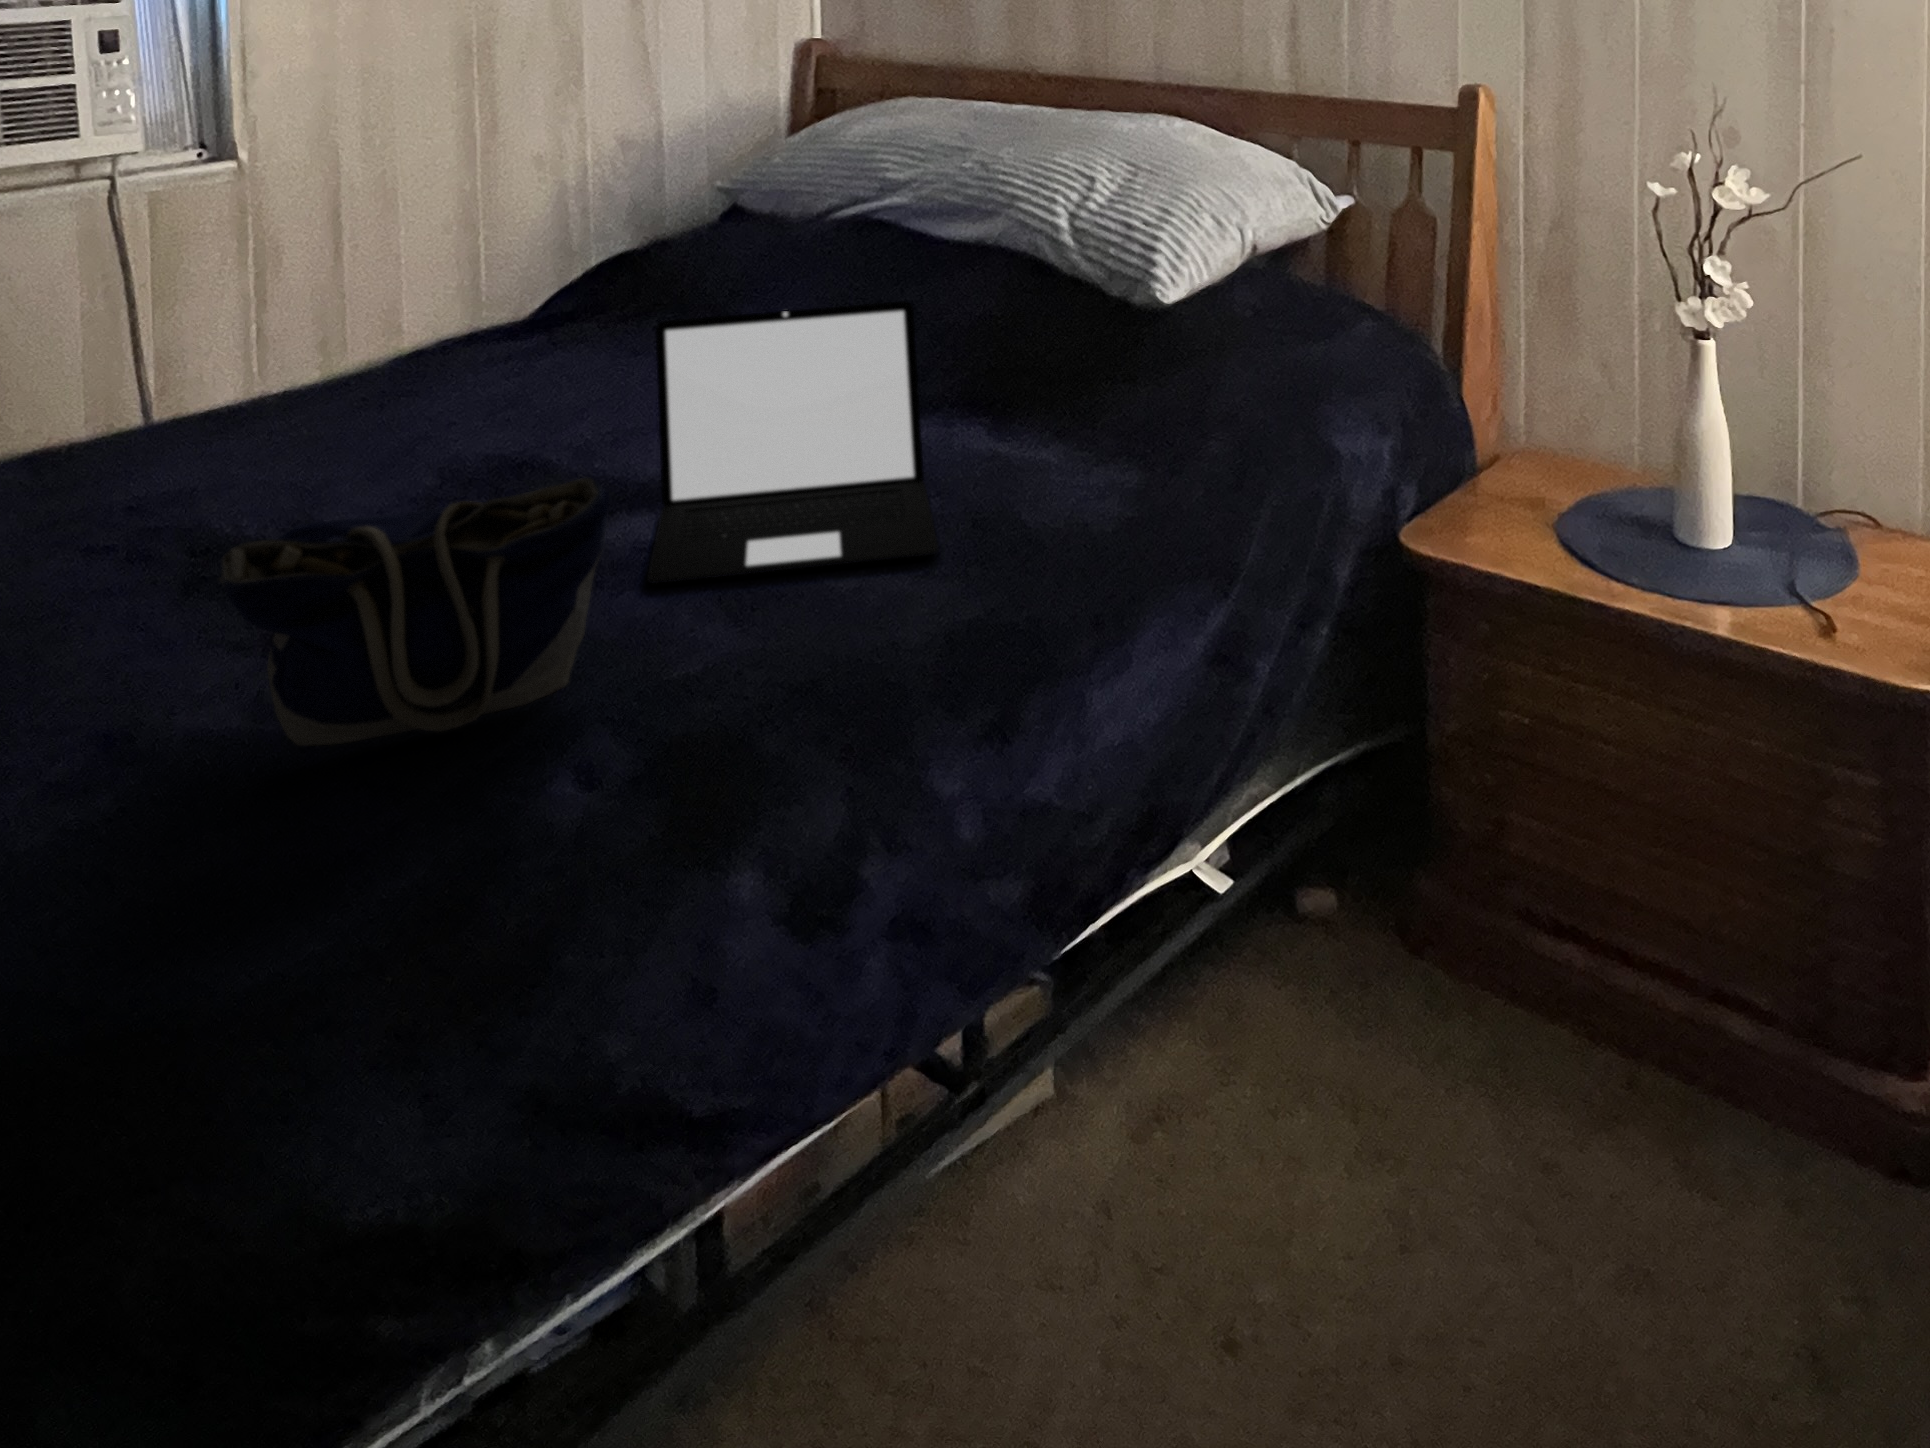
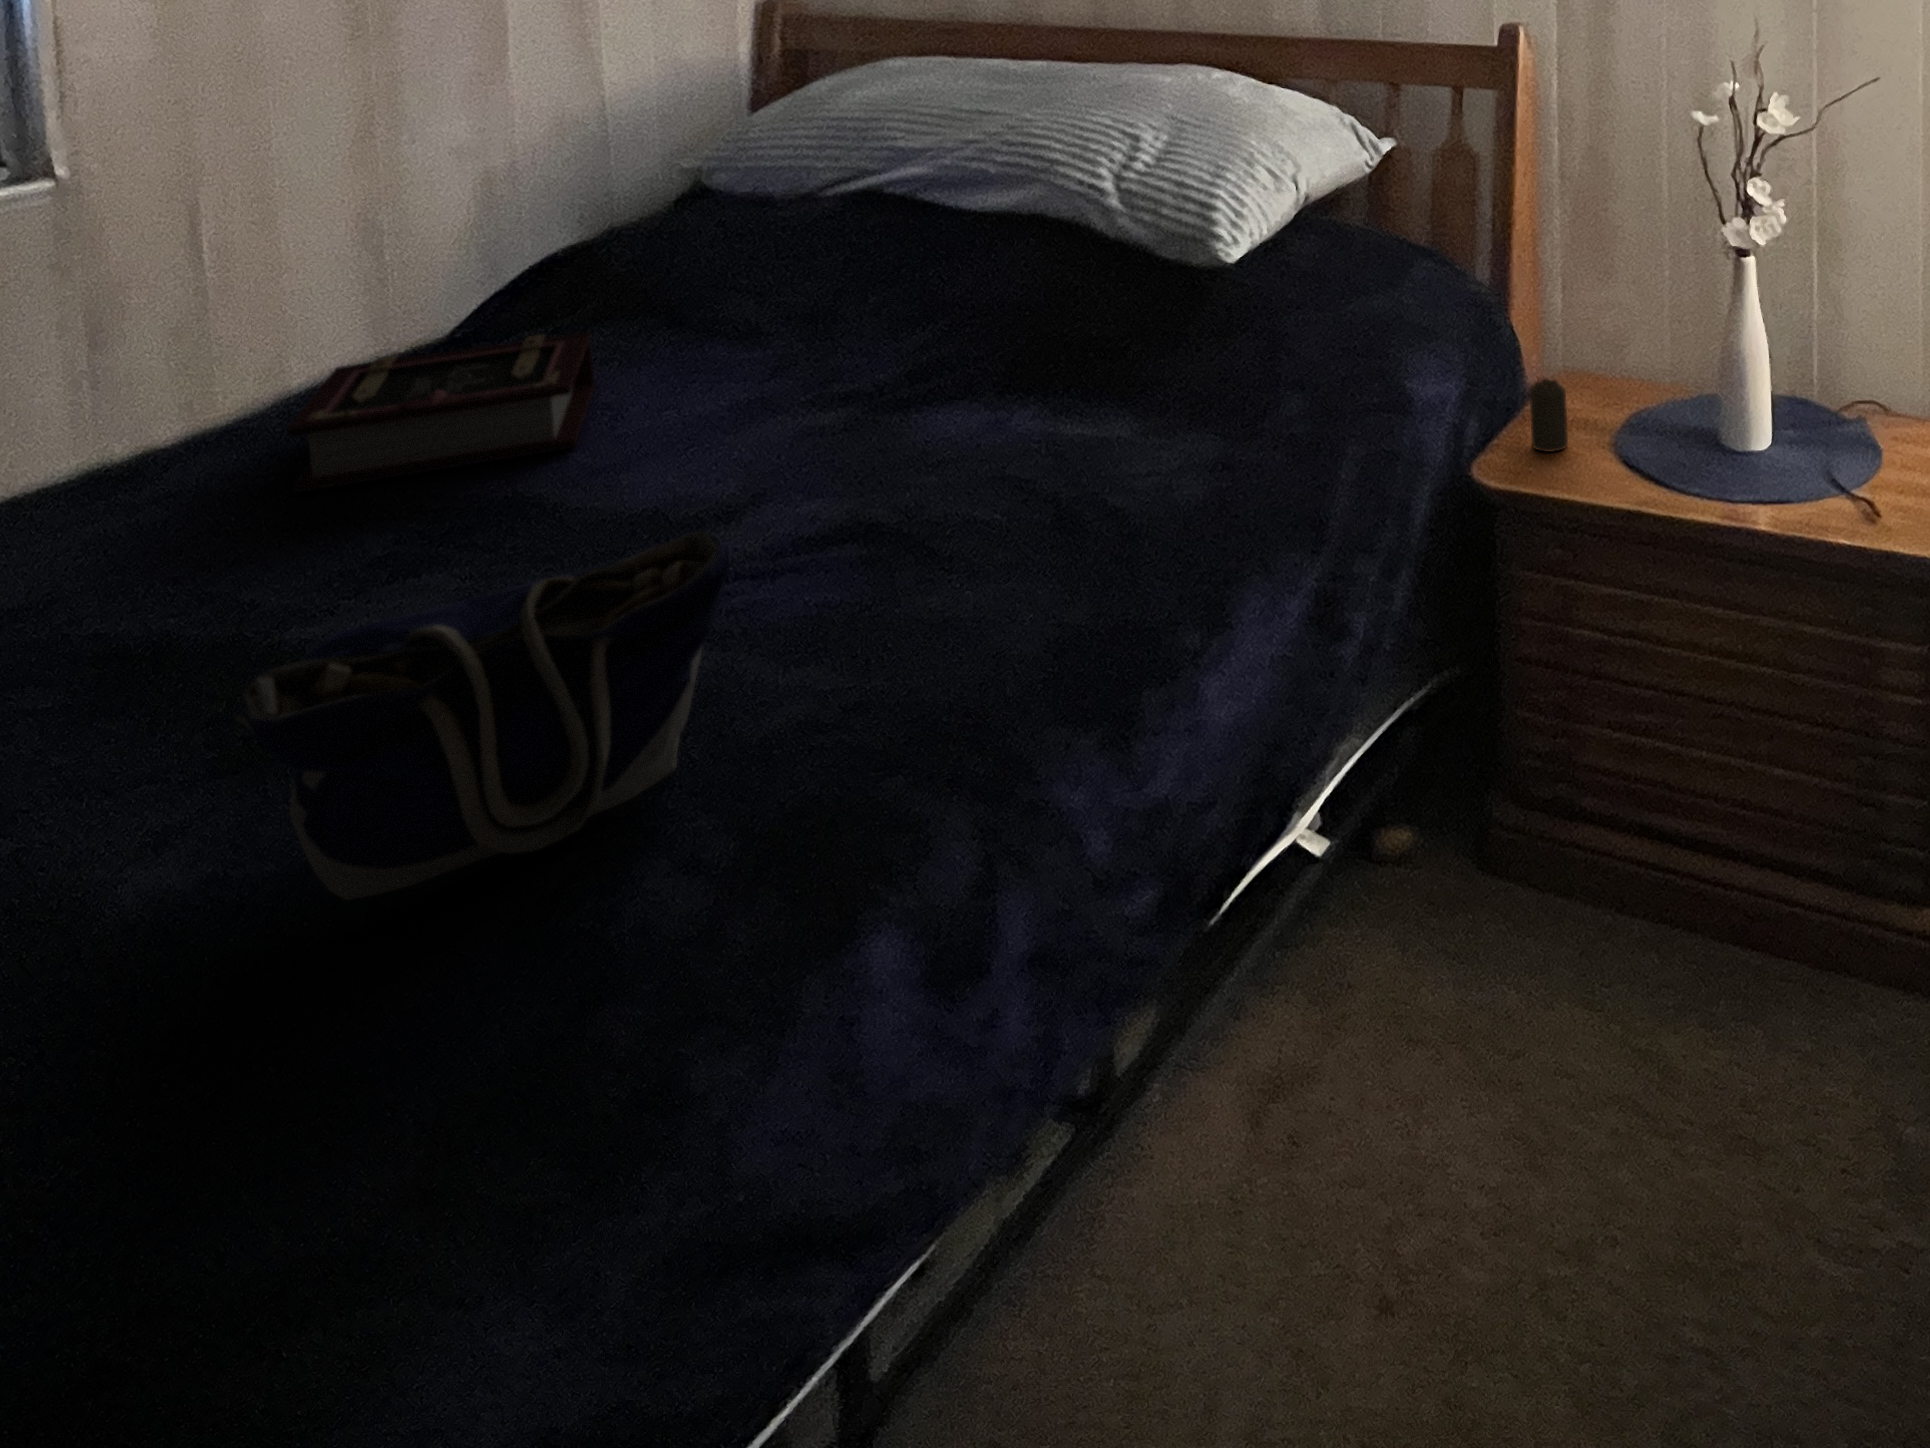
laptop: present [647,301,938,584] -> none [692,287,1053,633]
book: none [370,320,620,431] -> present [287,332,595,492]
candle: none [1463,449,1503,524] -> present [1530,379,1568,452]

